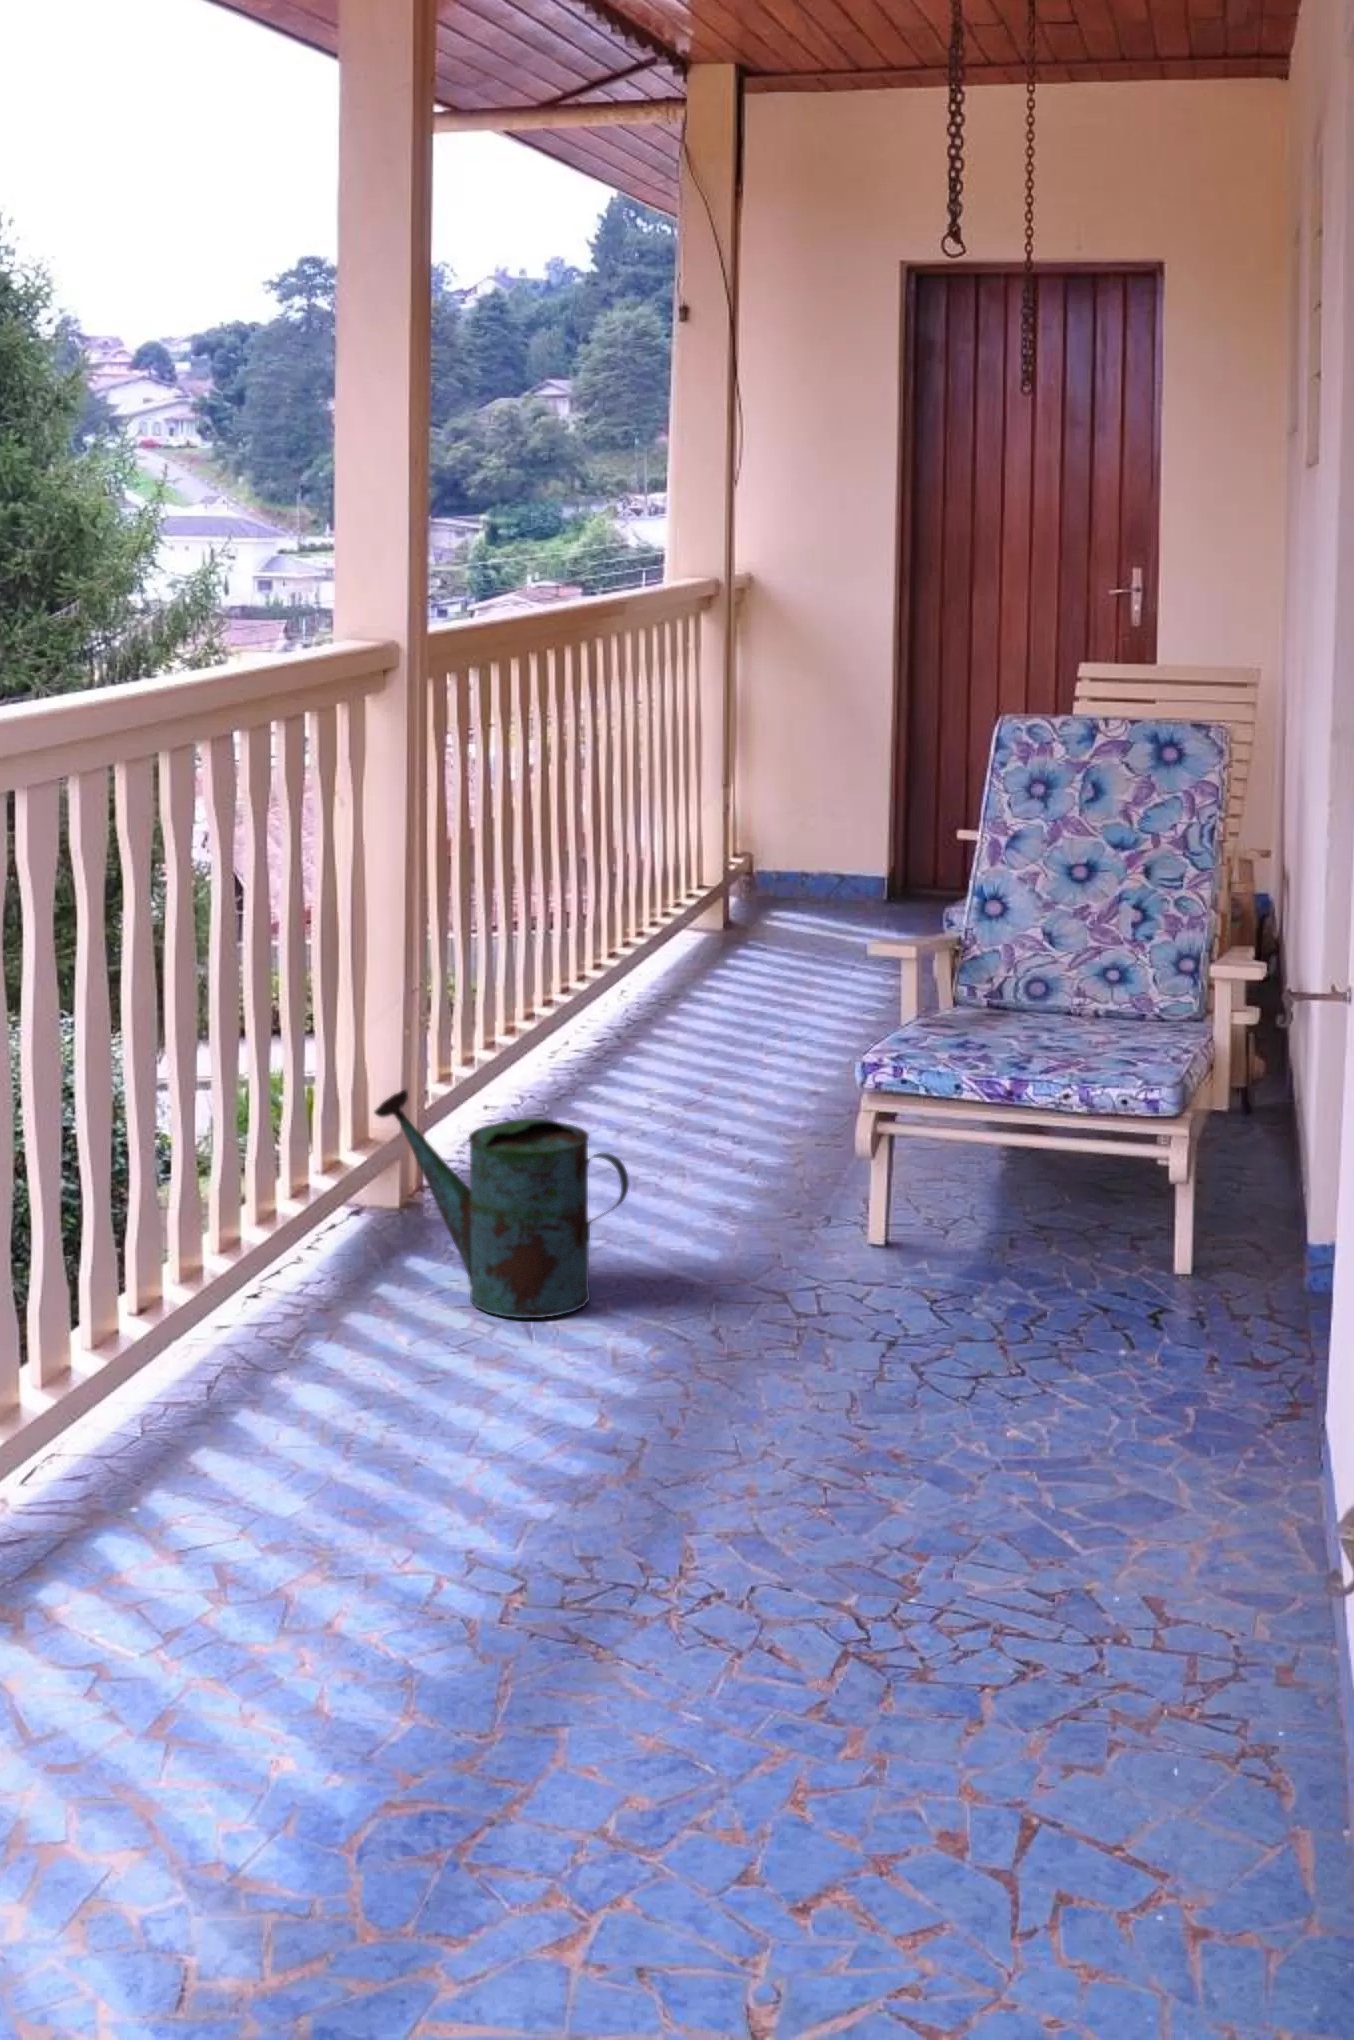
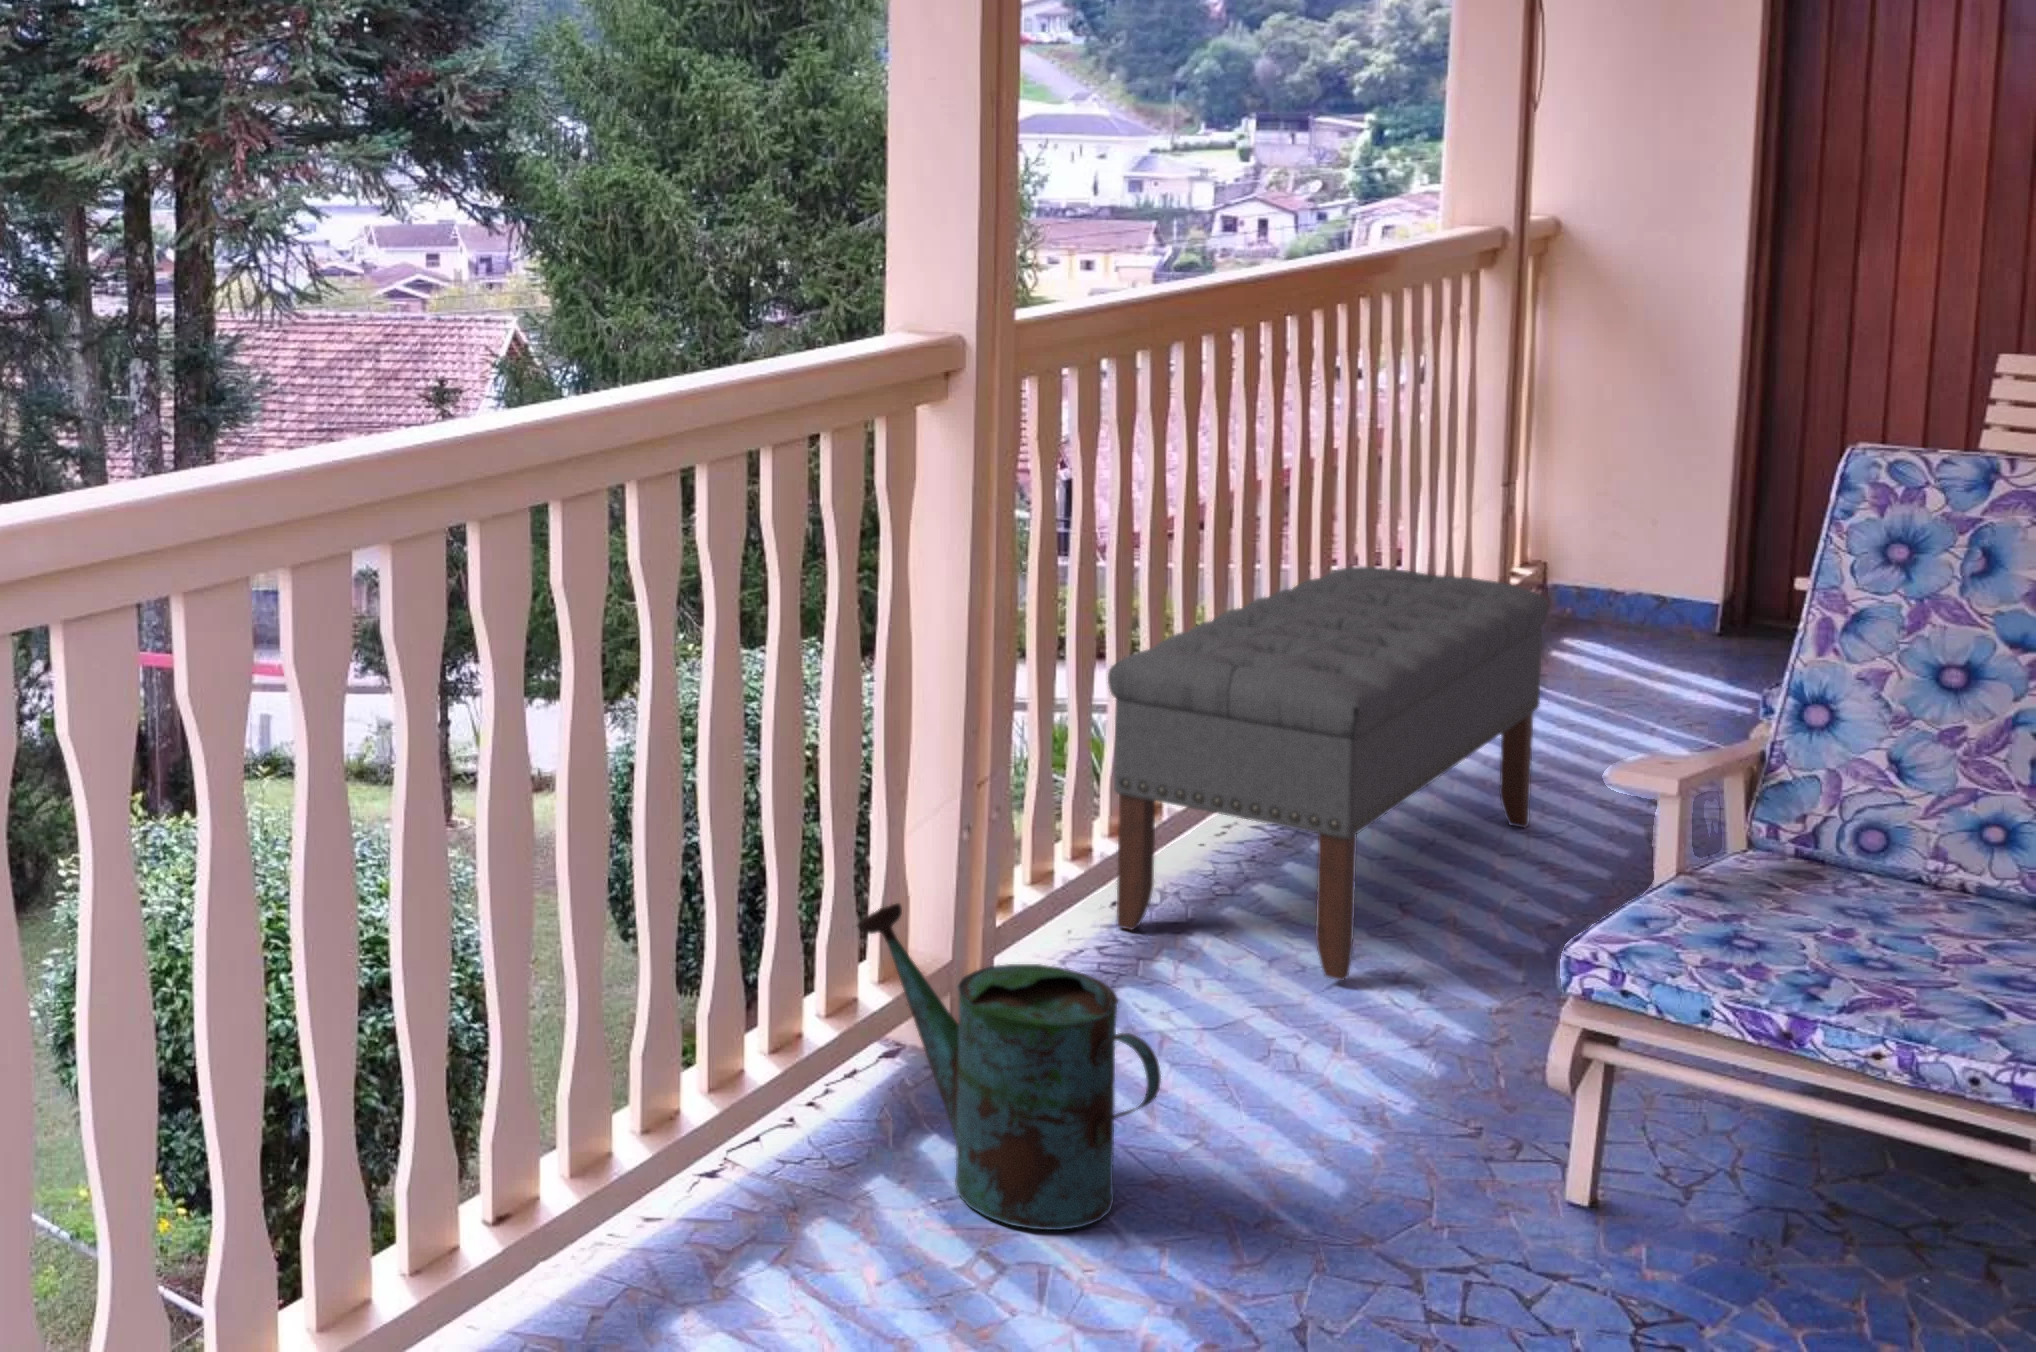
bench: none [503,844,787,1144] -> present [1108,566,1549,981]

